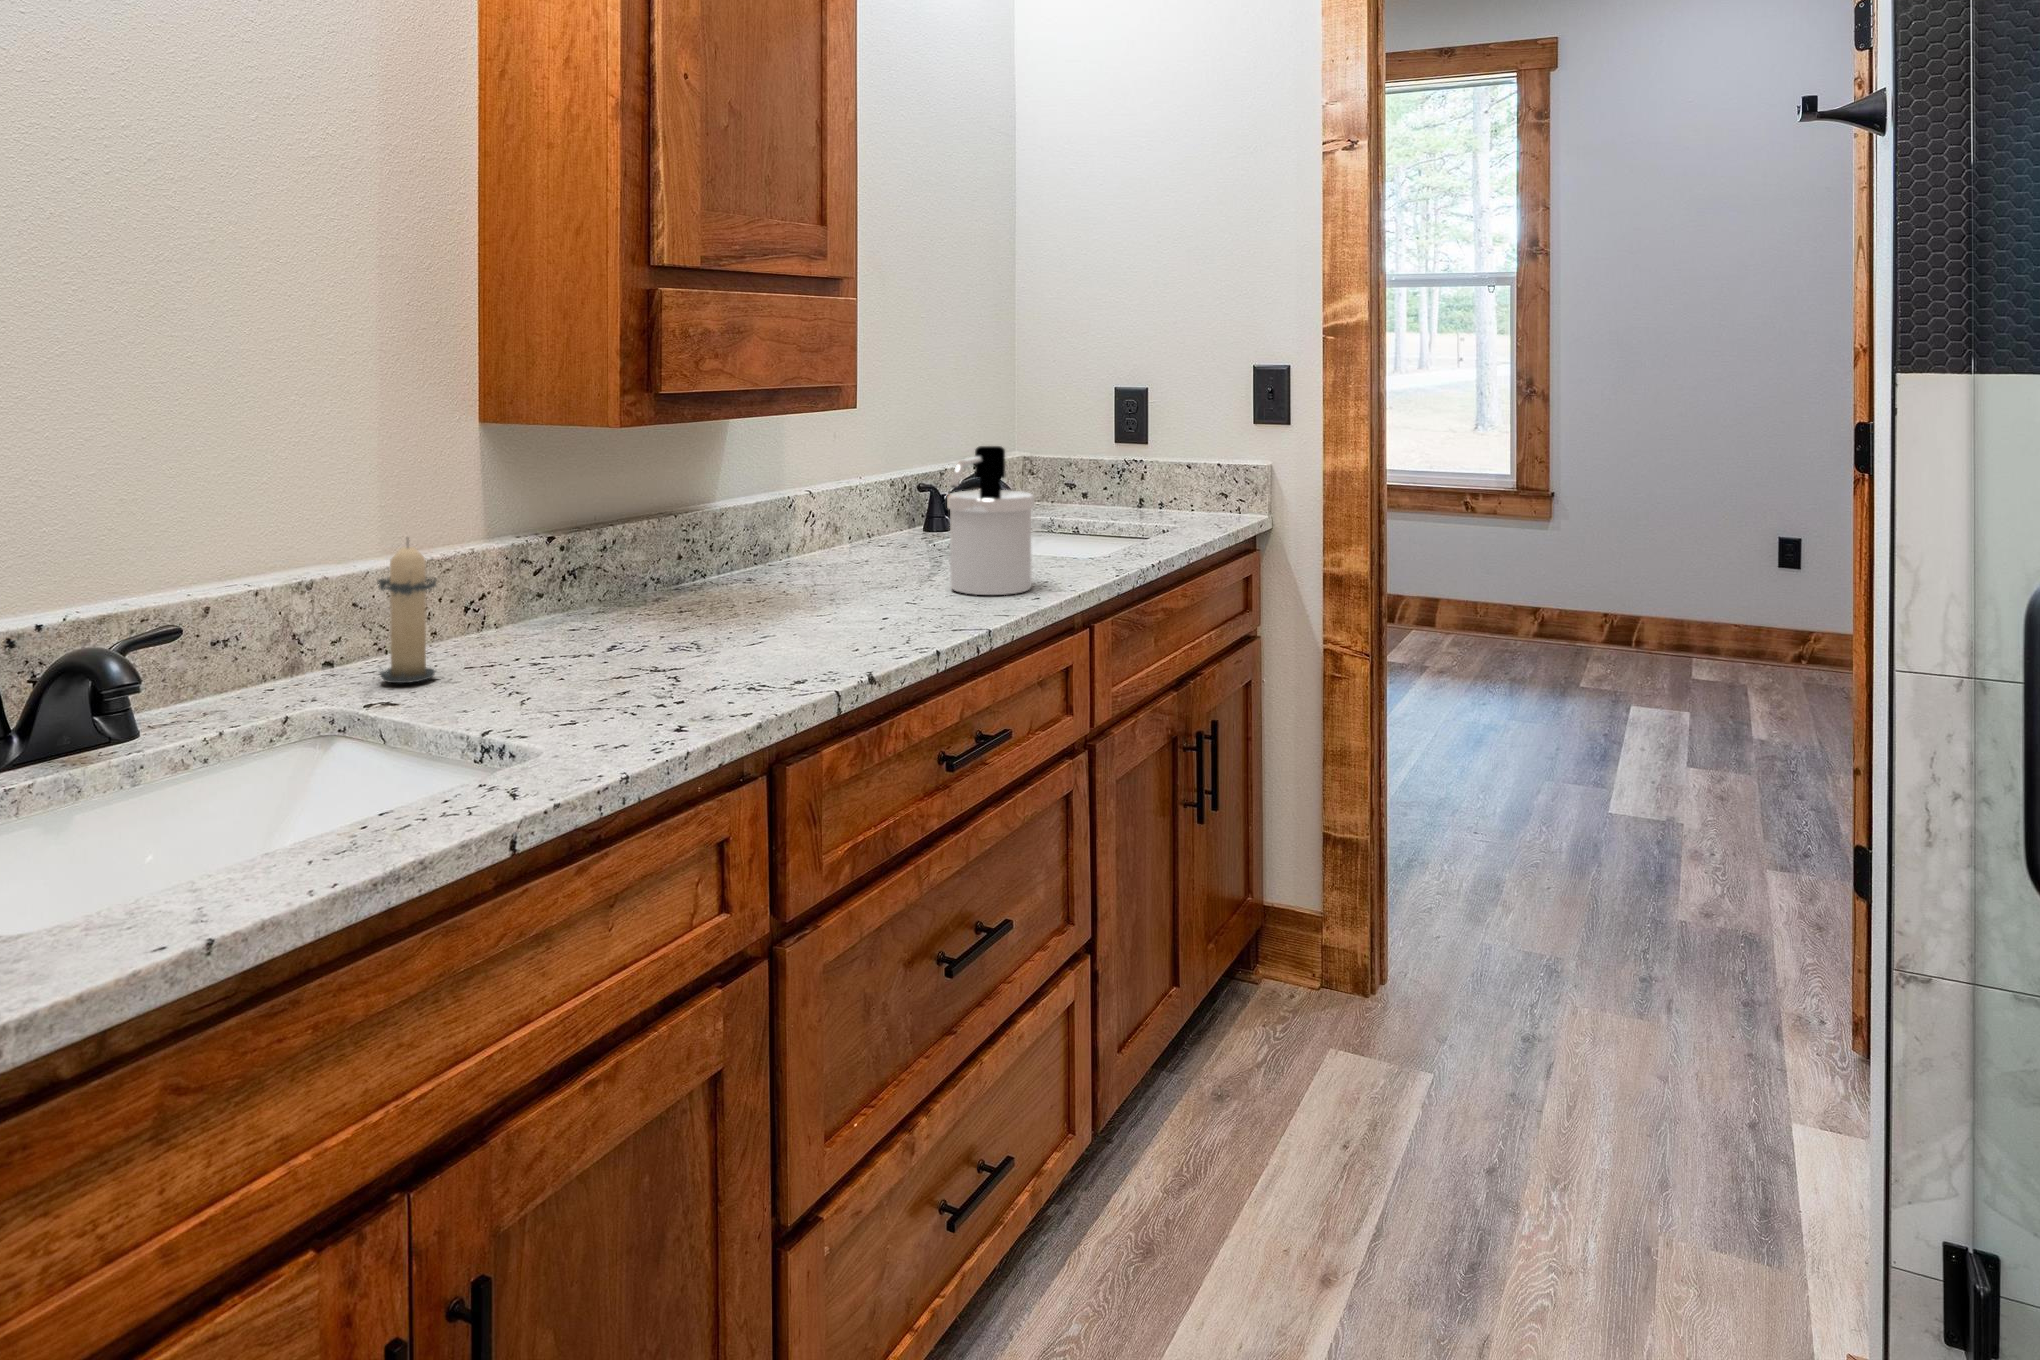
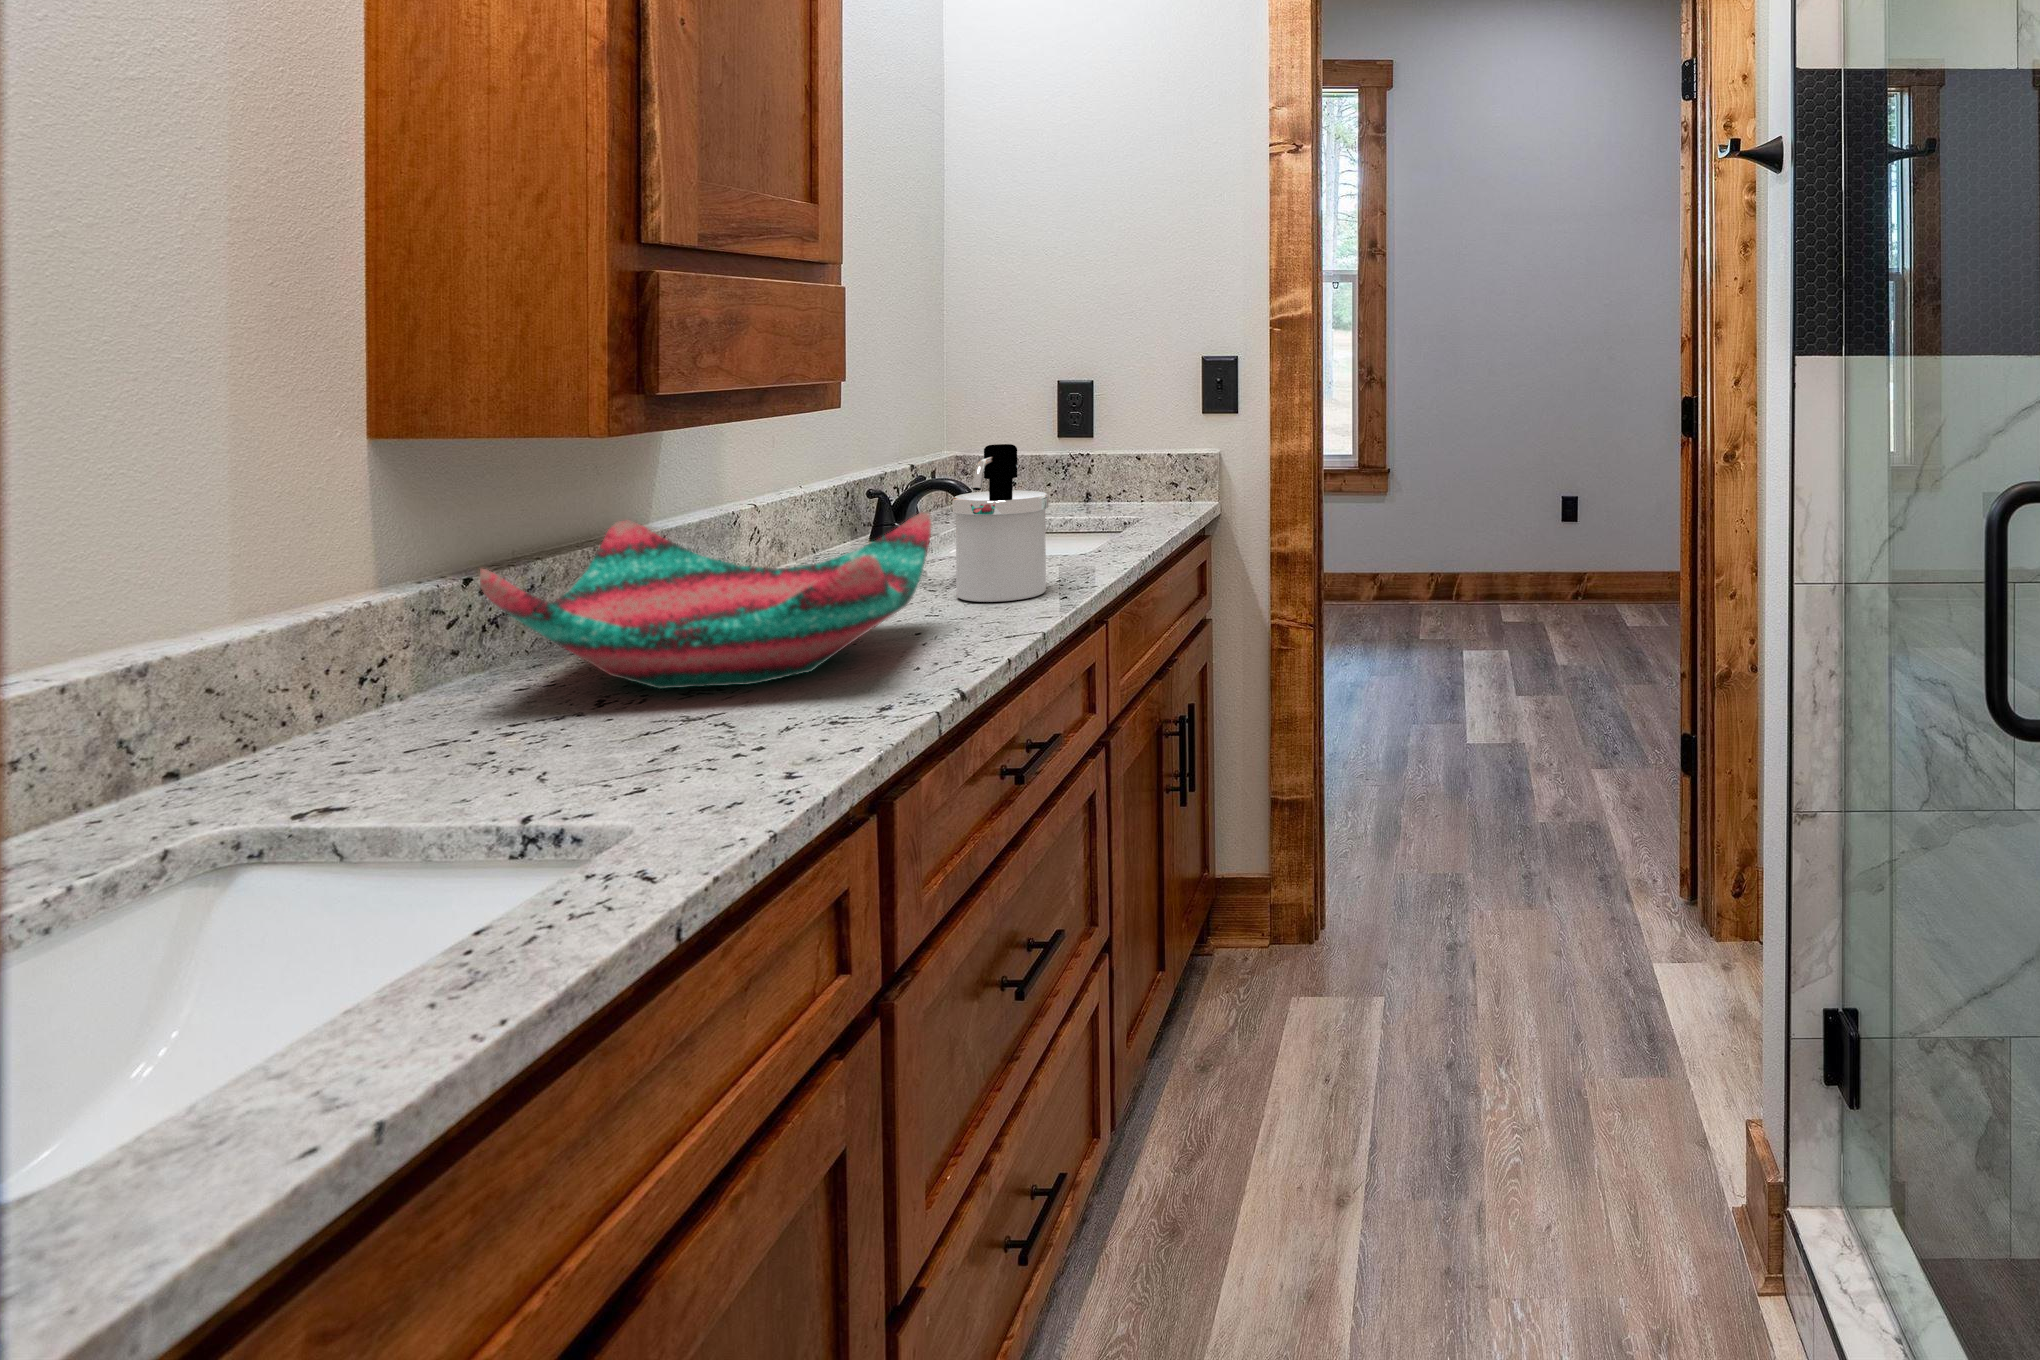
decorative bowl: none [532,498,905,646] -> present [480,512,931,689]
candle: present [377,539,436,683] -> none [268,590,385,785]

